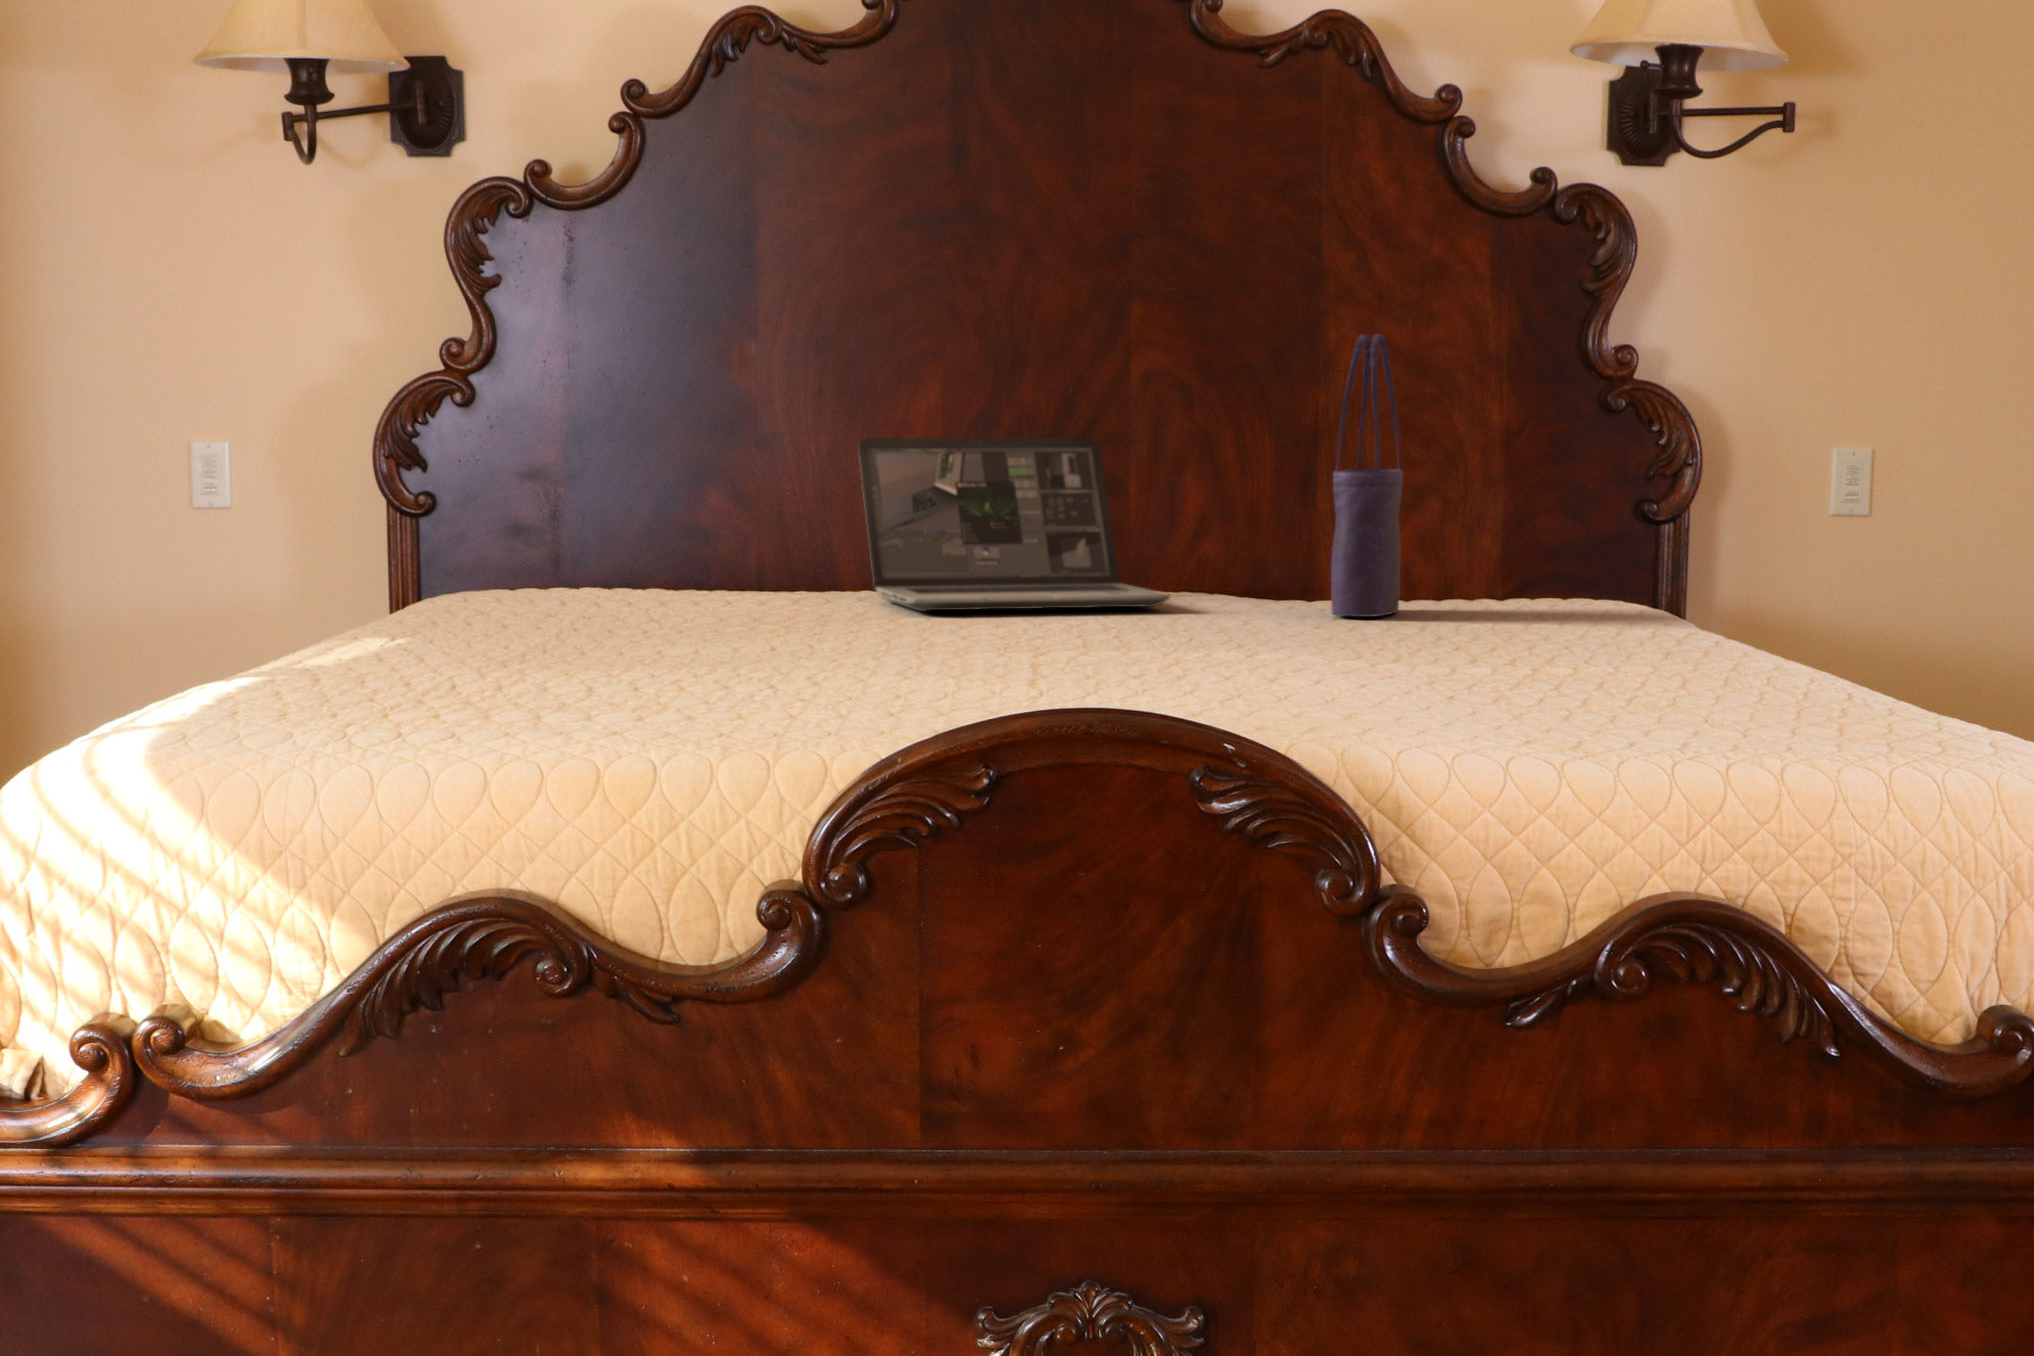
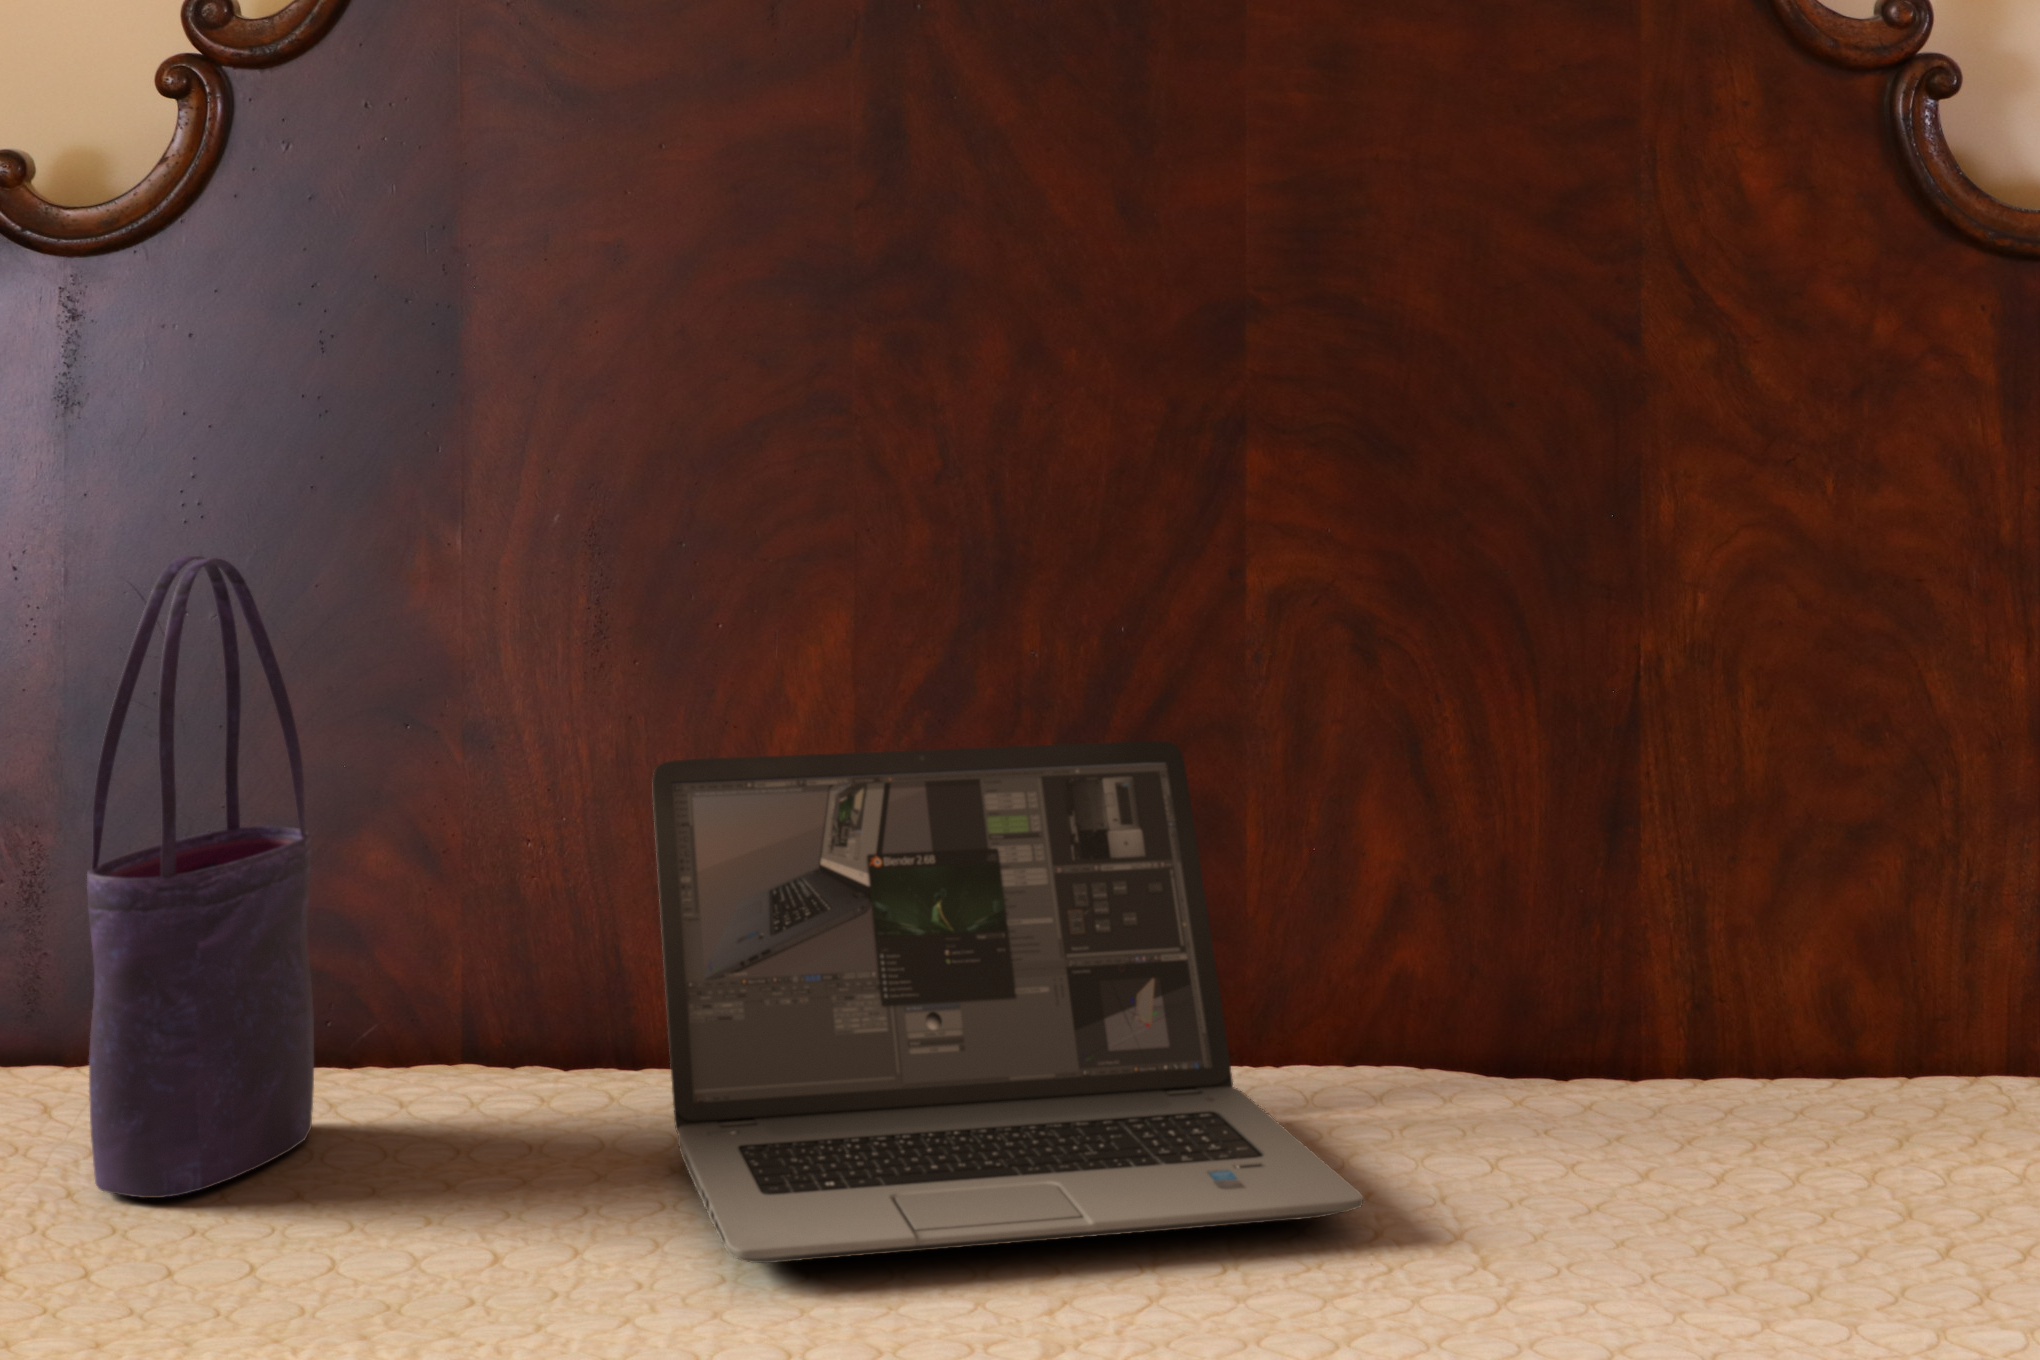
tote bag: present [1331,335,1403,617] -> present [87,555,314,1198]

